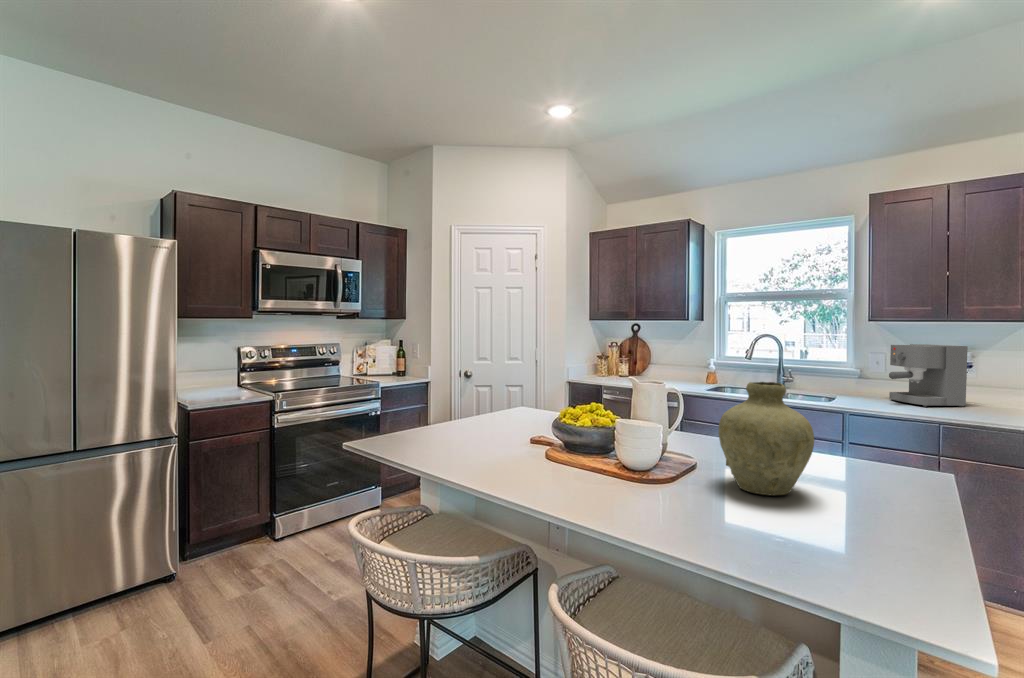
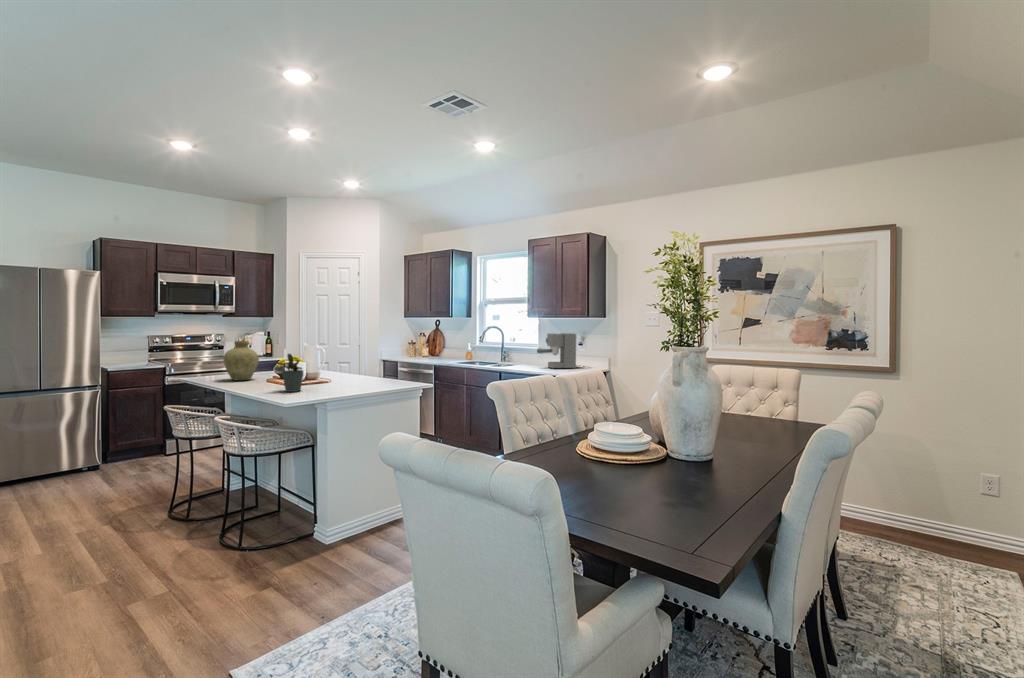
vase: present [719,382,814,495] -> present [223,341,259,380]
potted plant: none [637,413,709,514] -> present [274,354,303,392]

